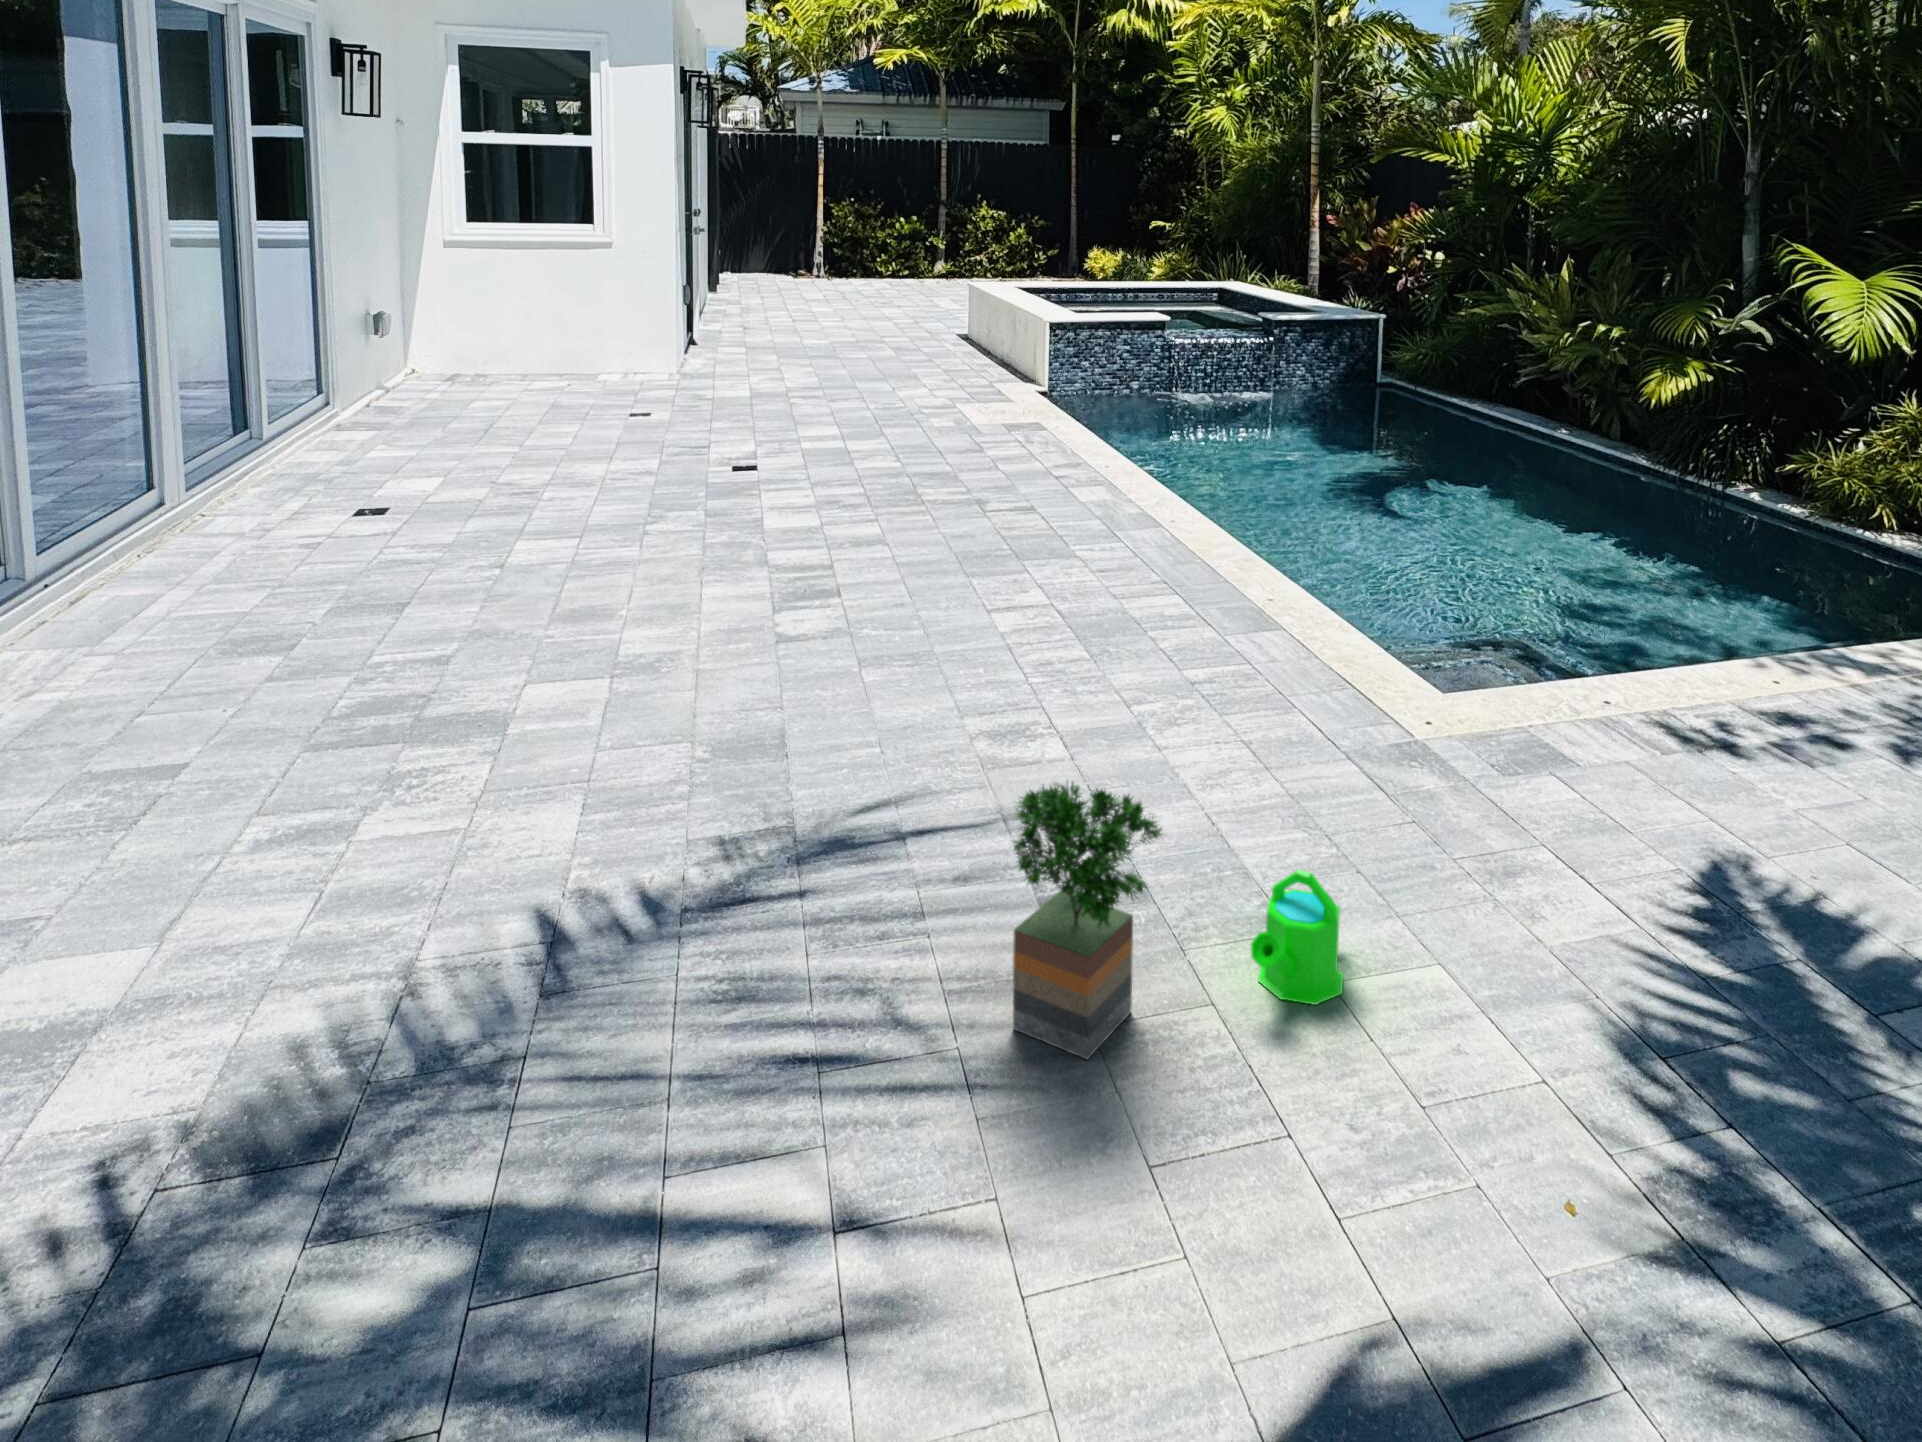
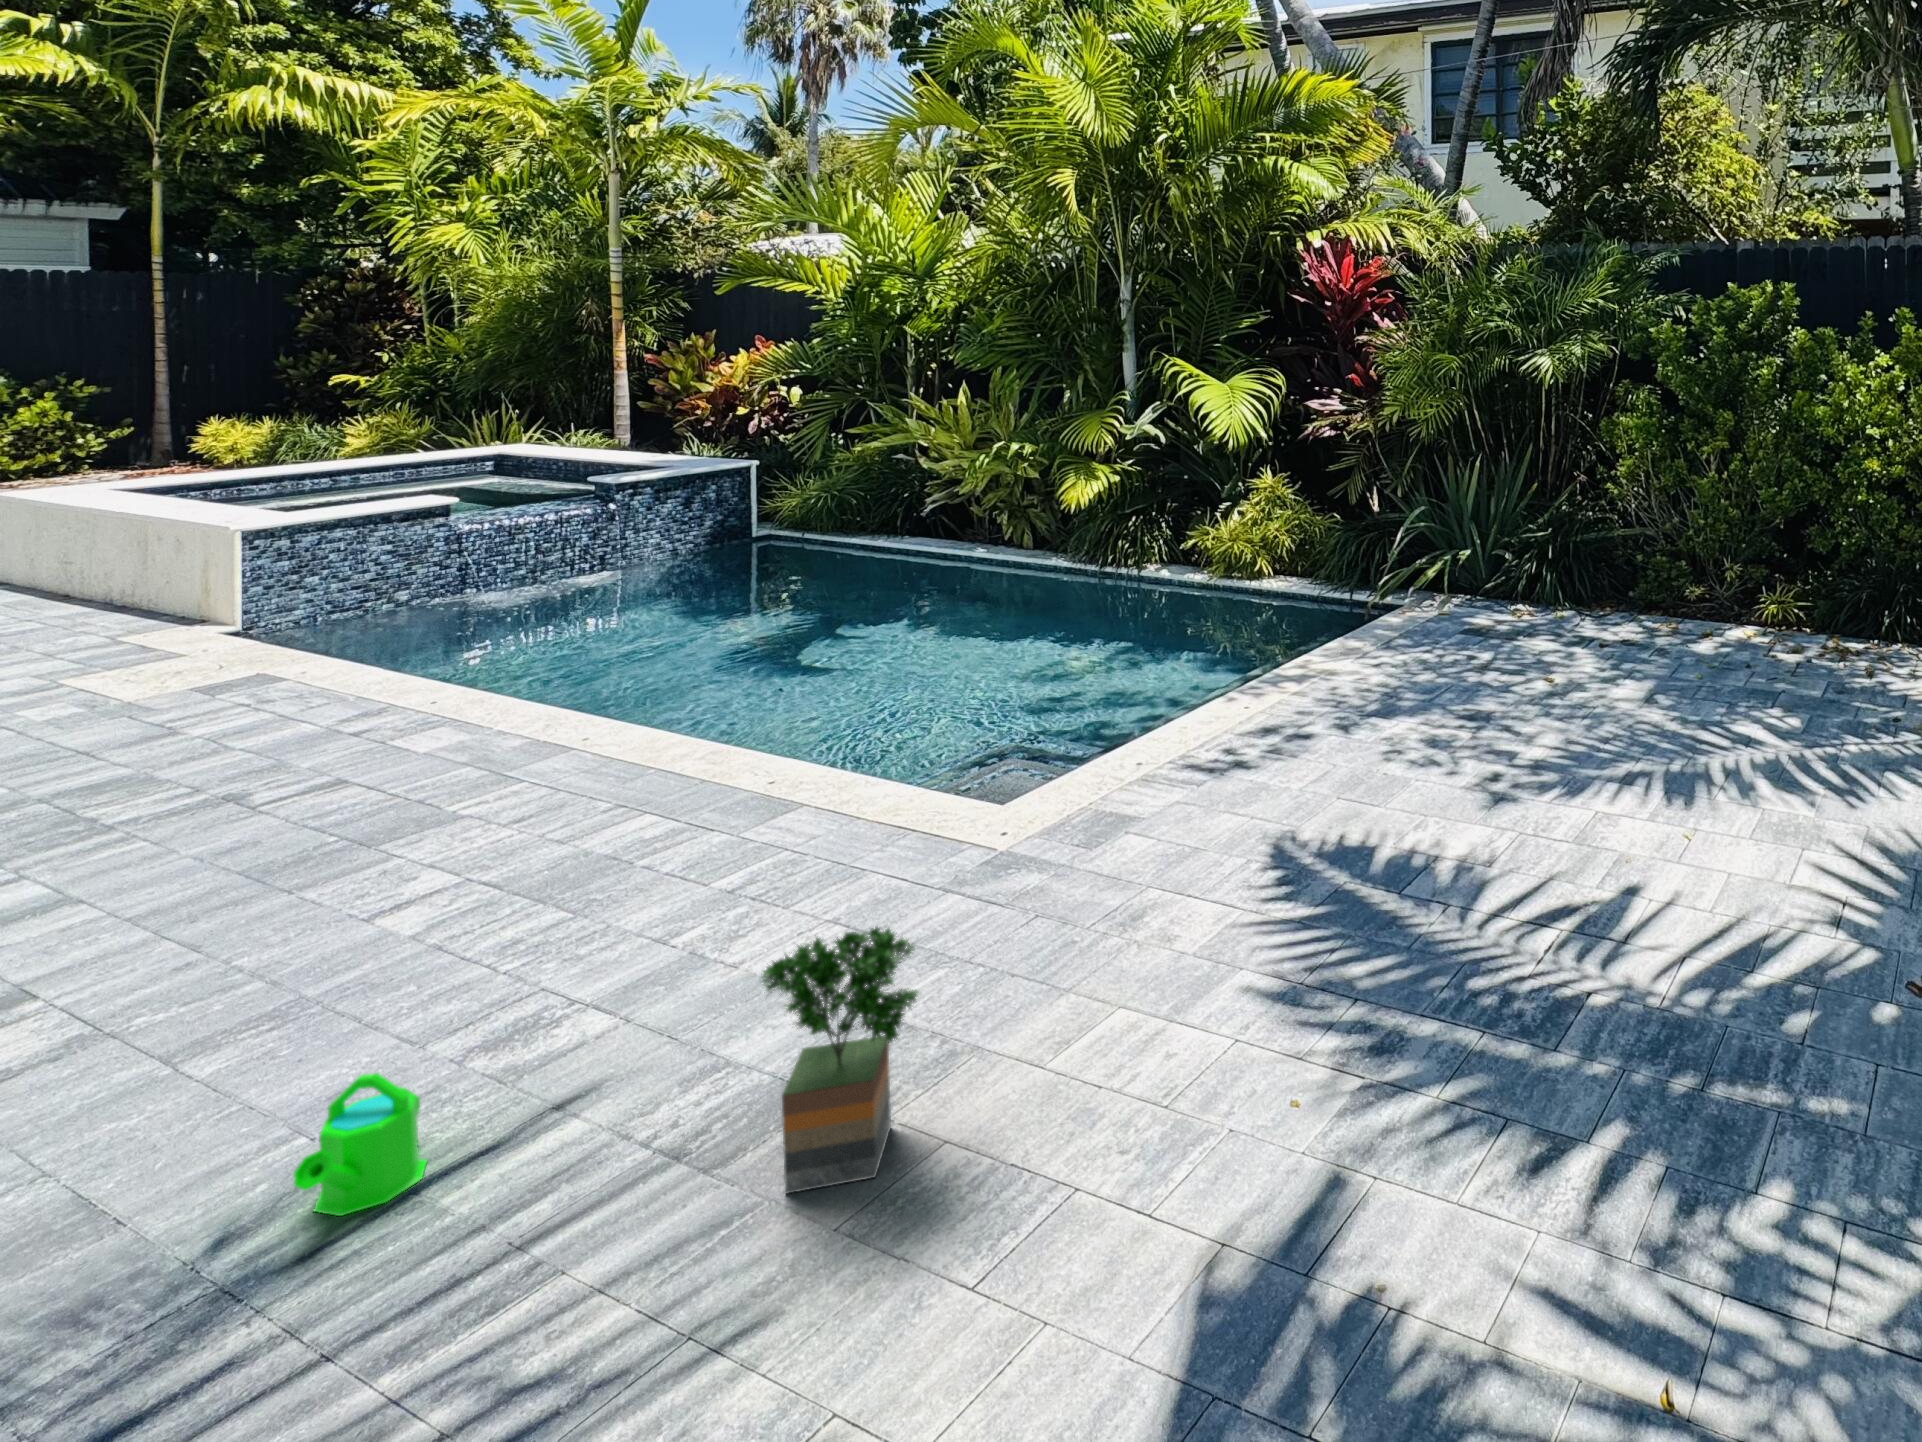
watering can: present [1251,870,1344,1005] -> present [294,1073,427,1216]

